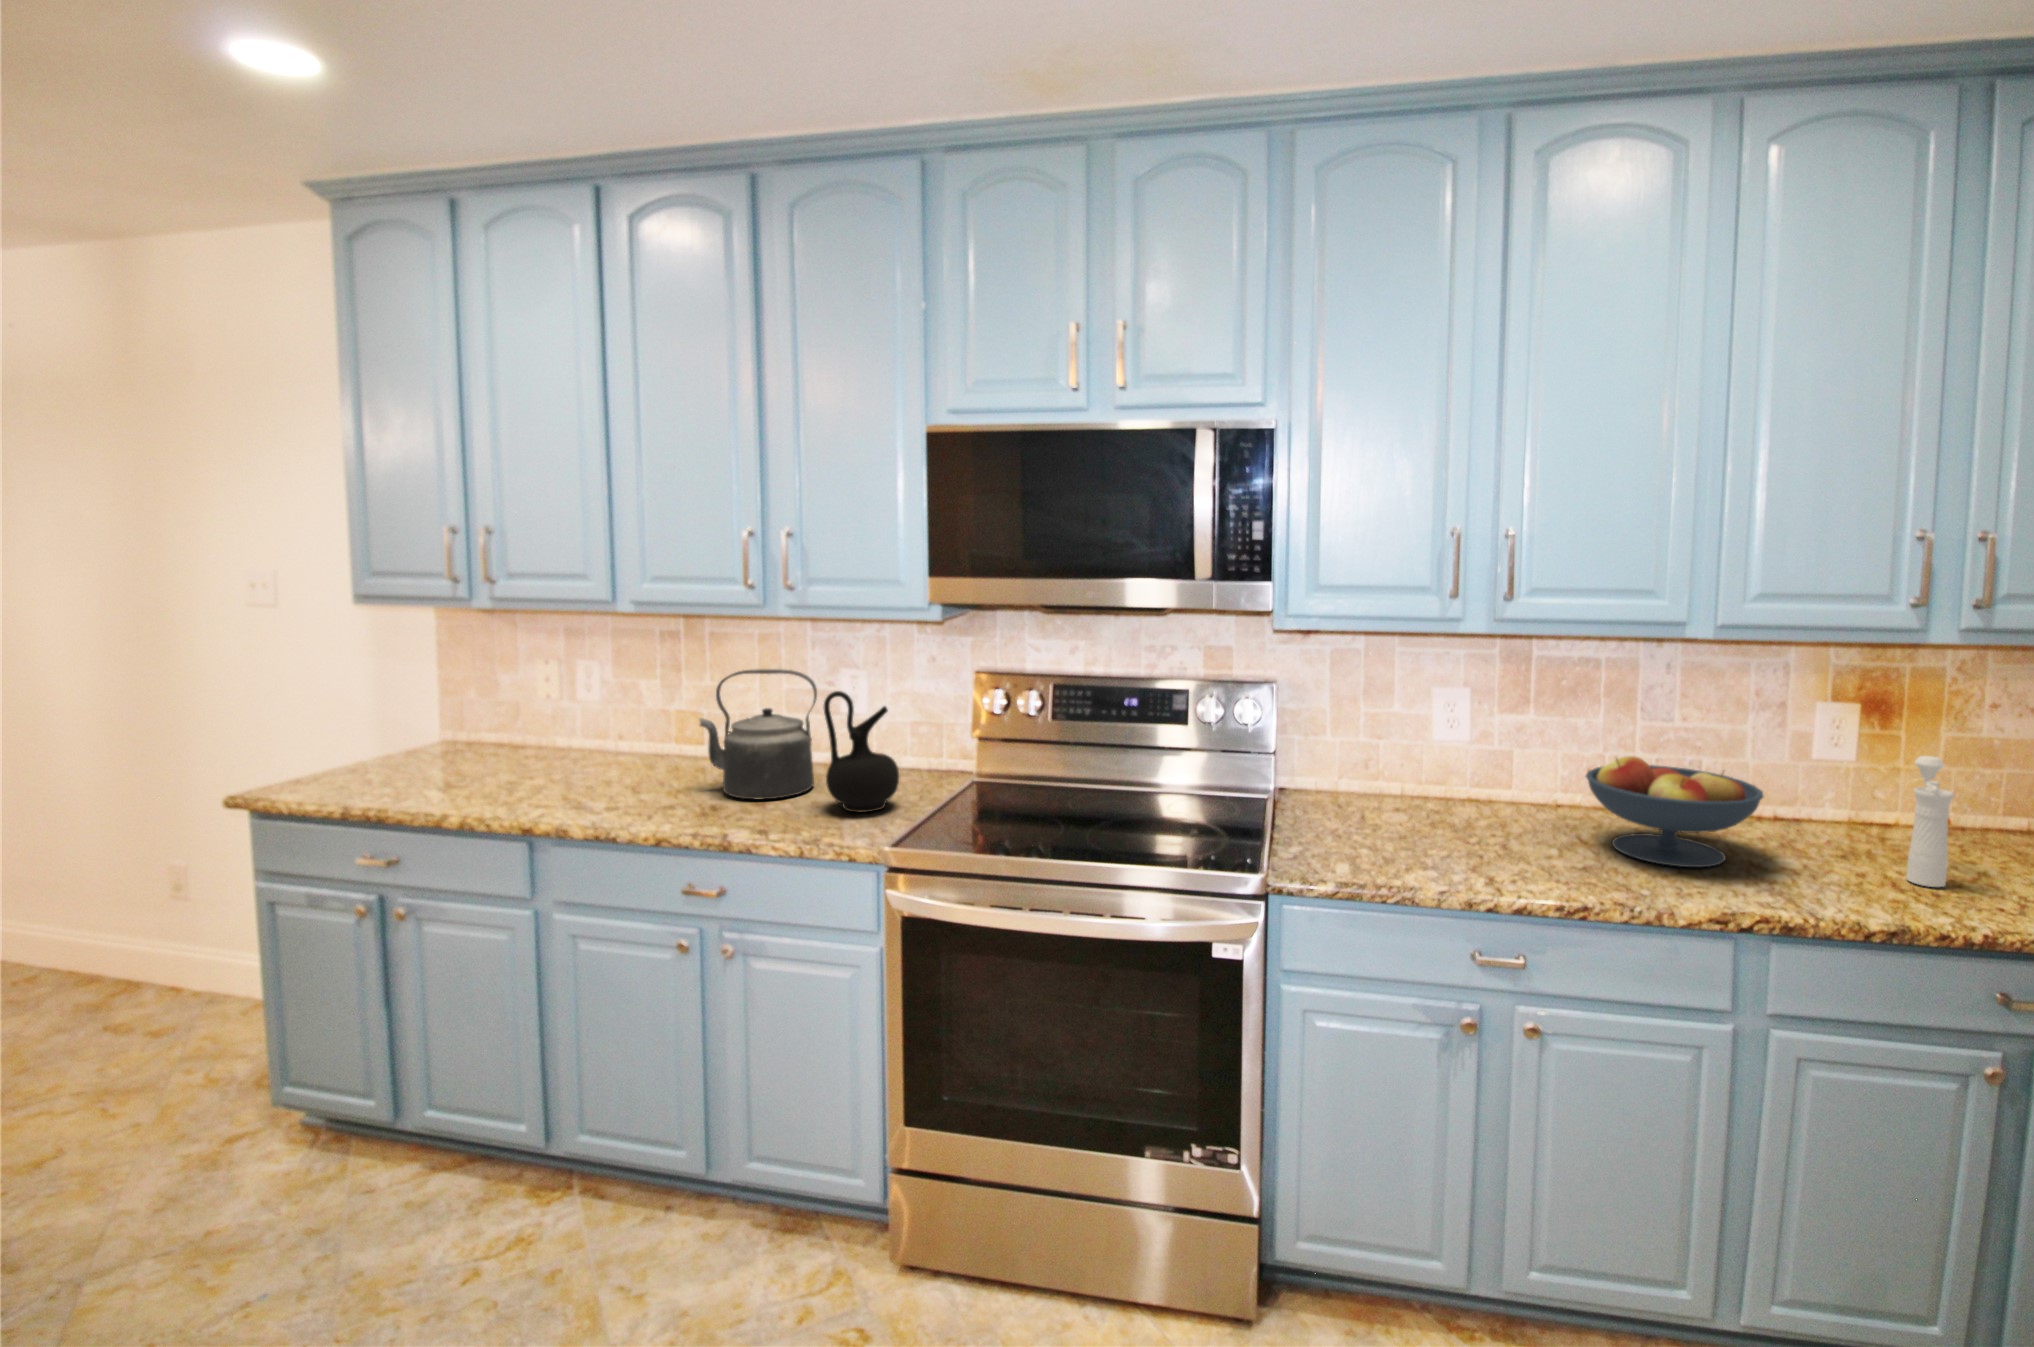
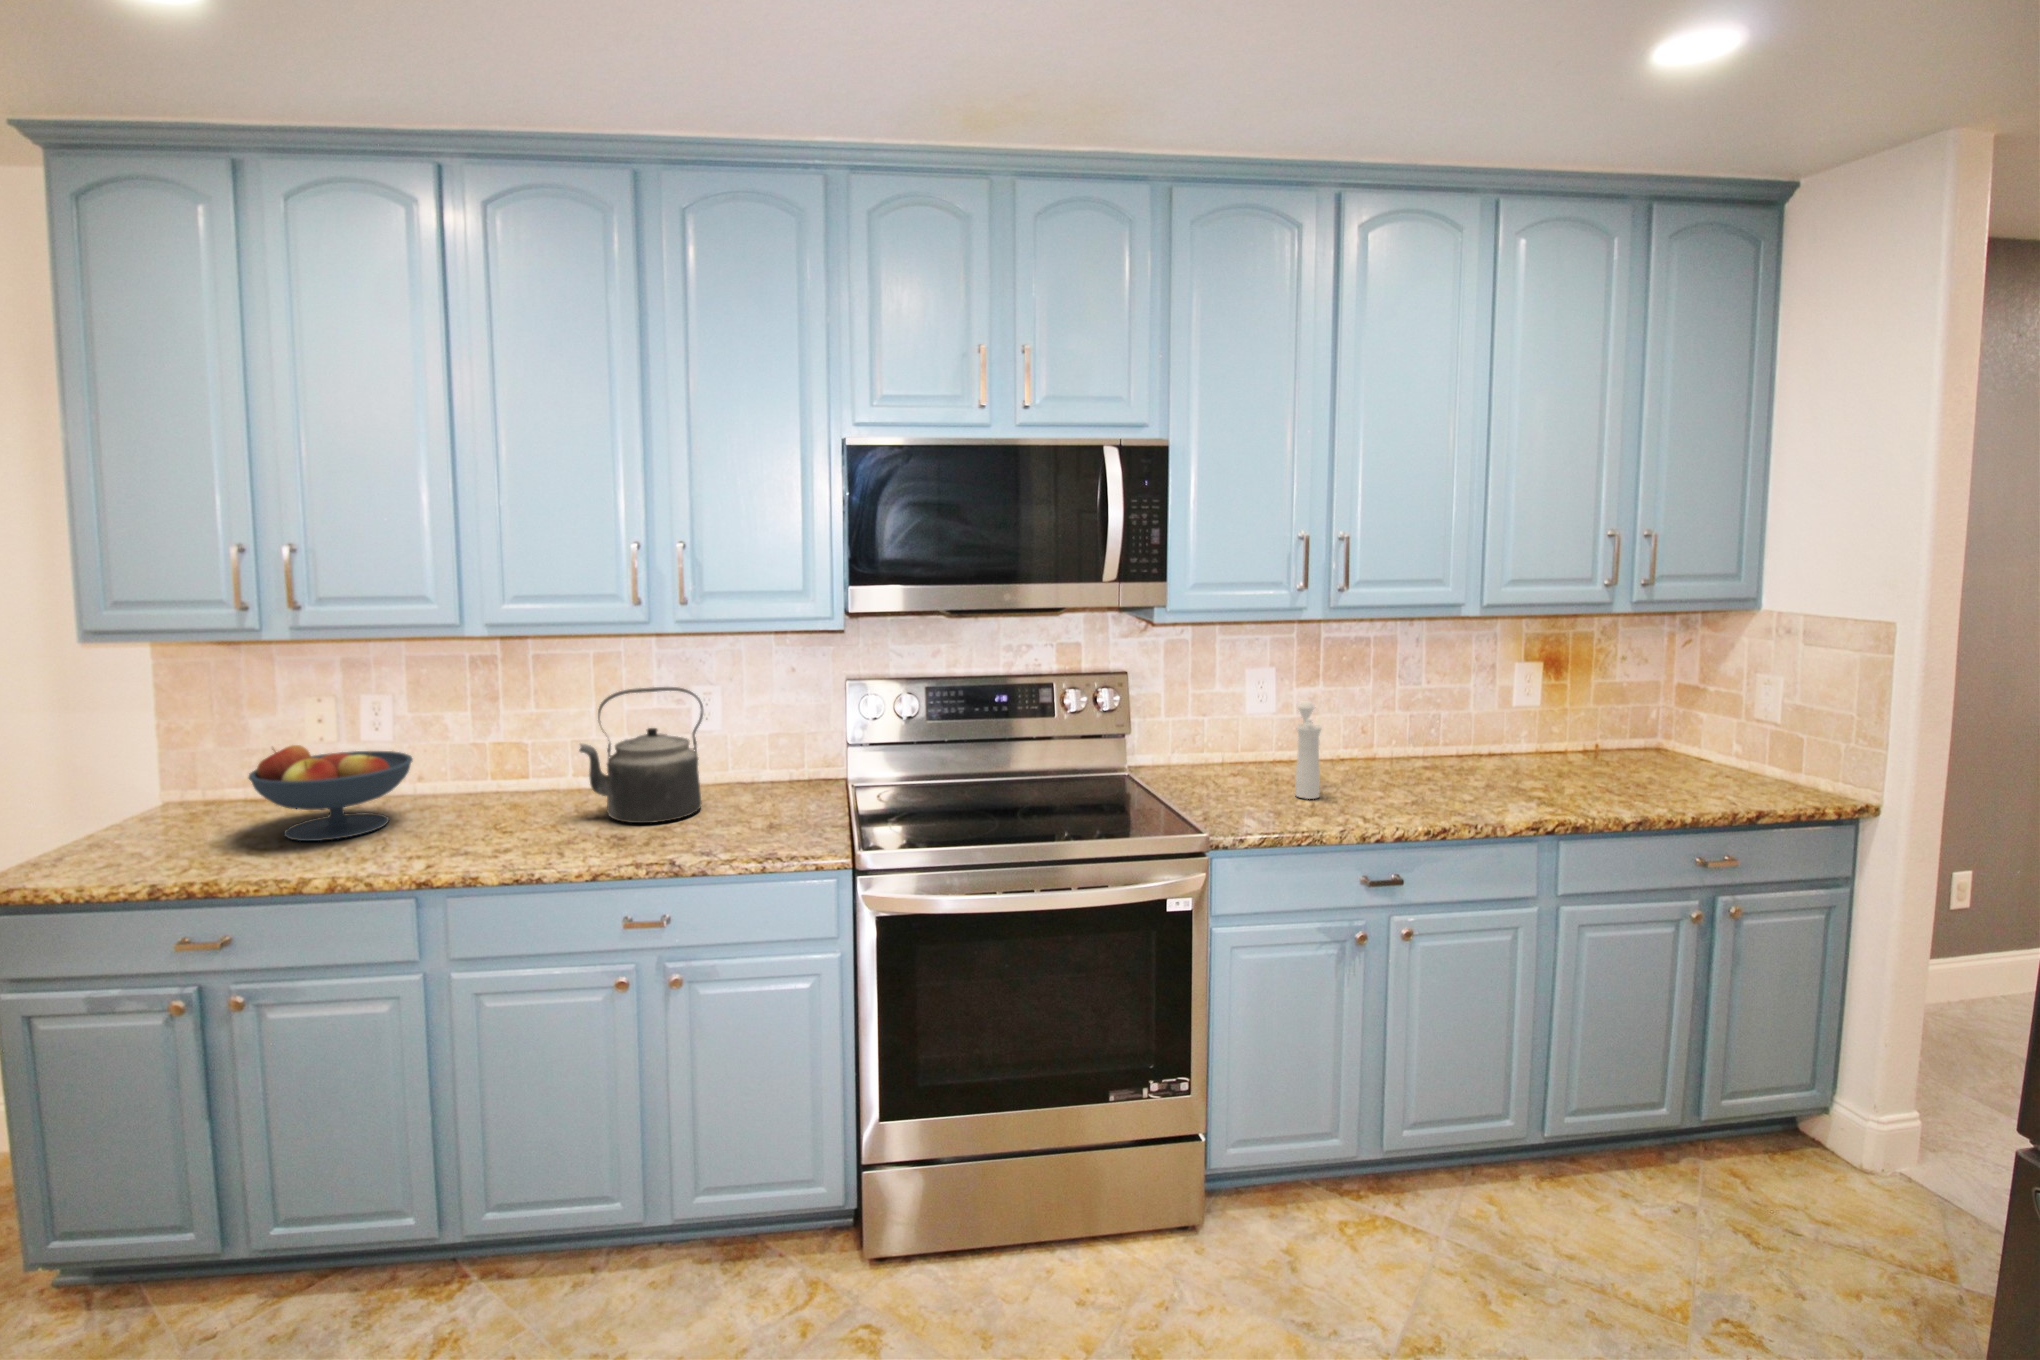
ceramic jug: present [823,691,899,813] -> none [740,703,813,823]
fruit bowl: present [1586,756,1763,867] -> present [249,745,413,841]
pepper mill: present [1906,756,1954,887] -> present [1295,701,1322,799]

